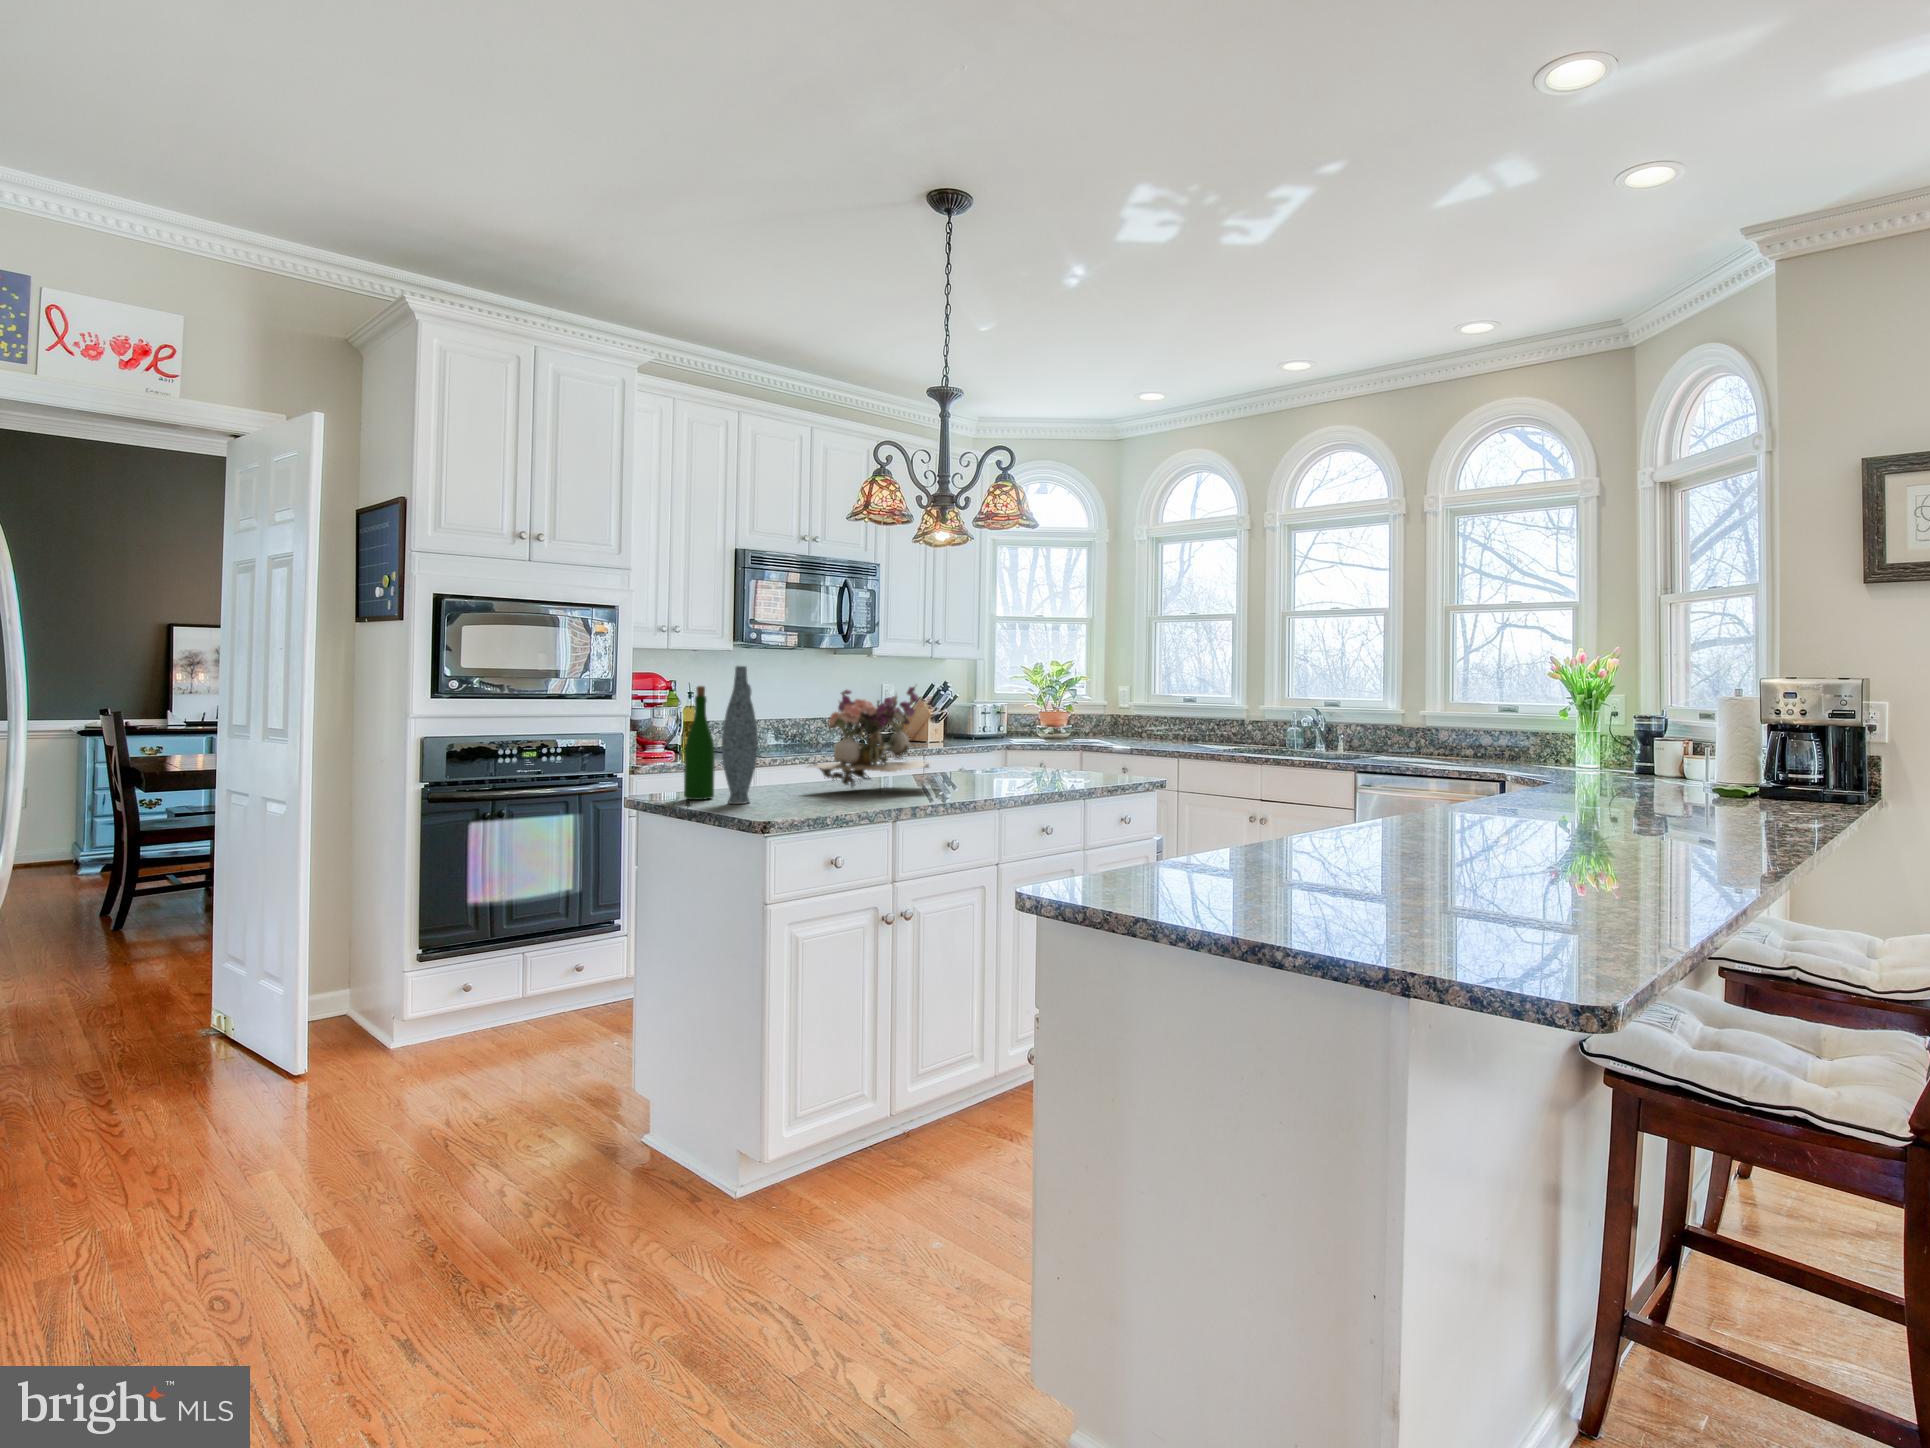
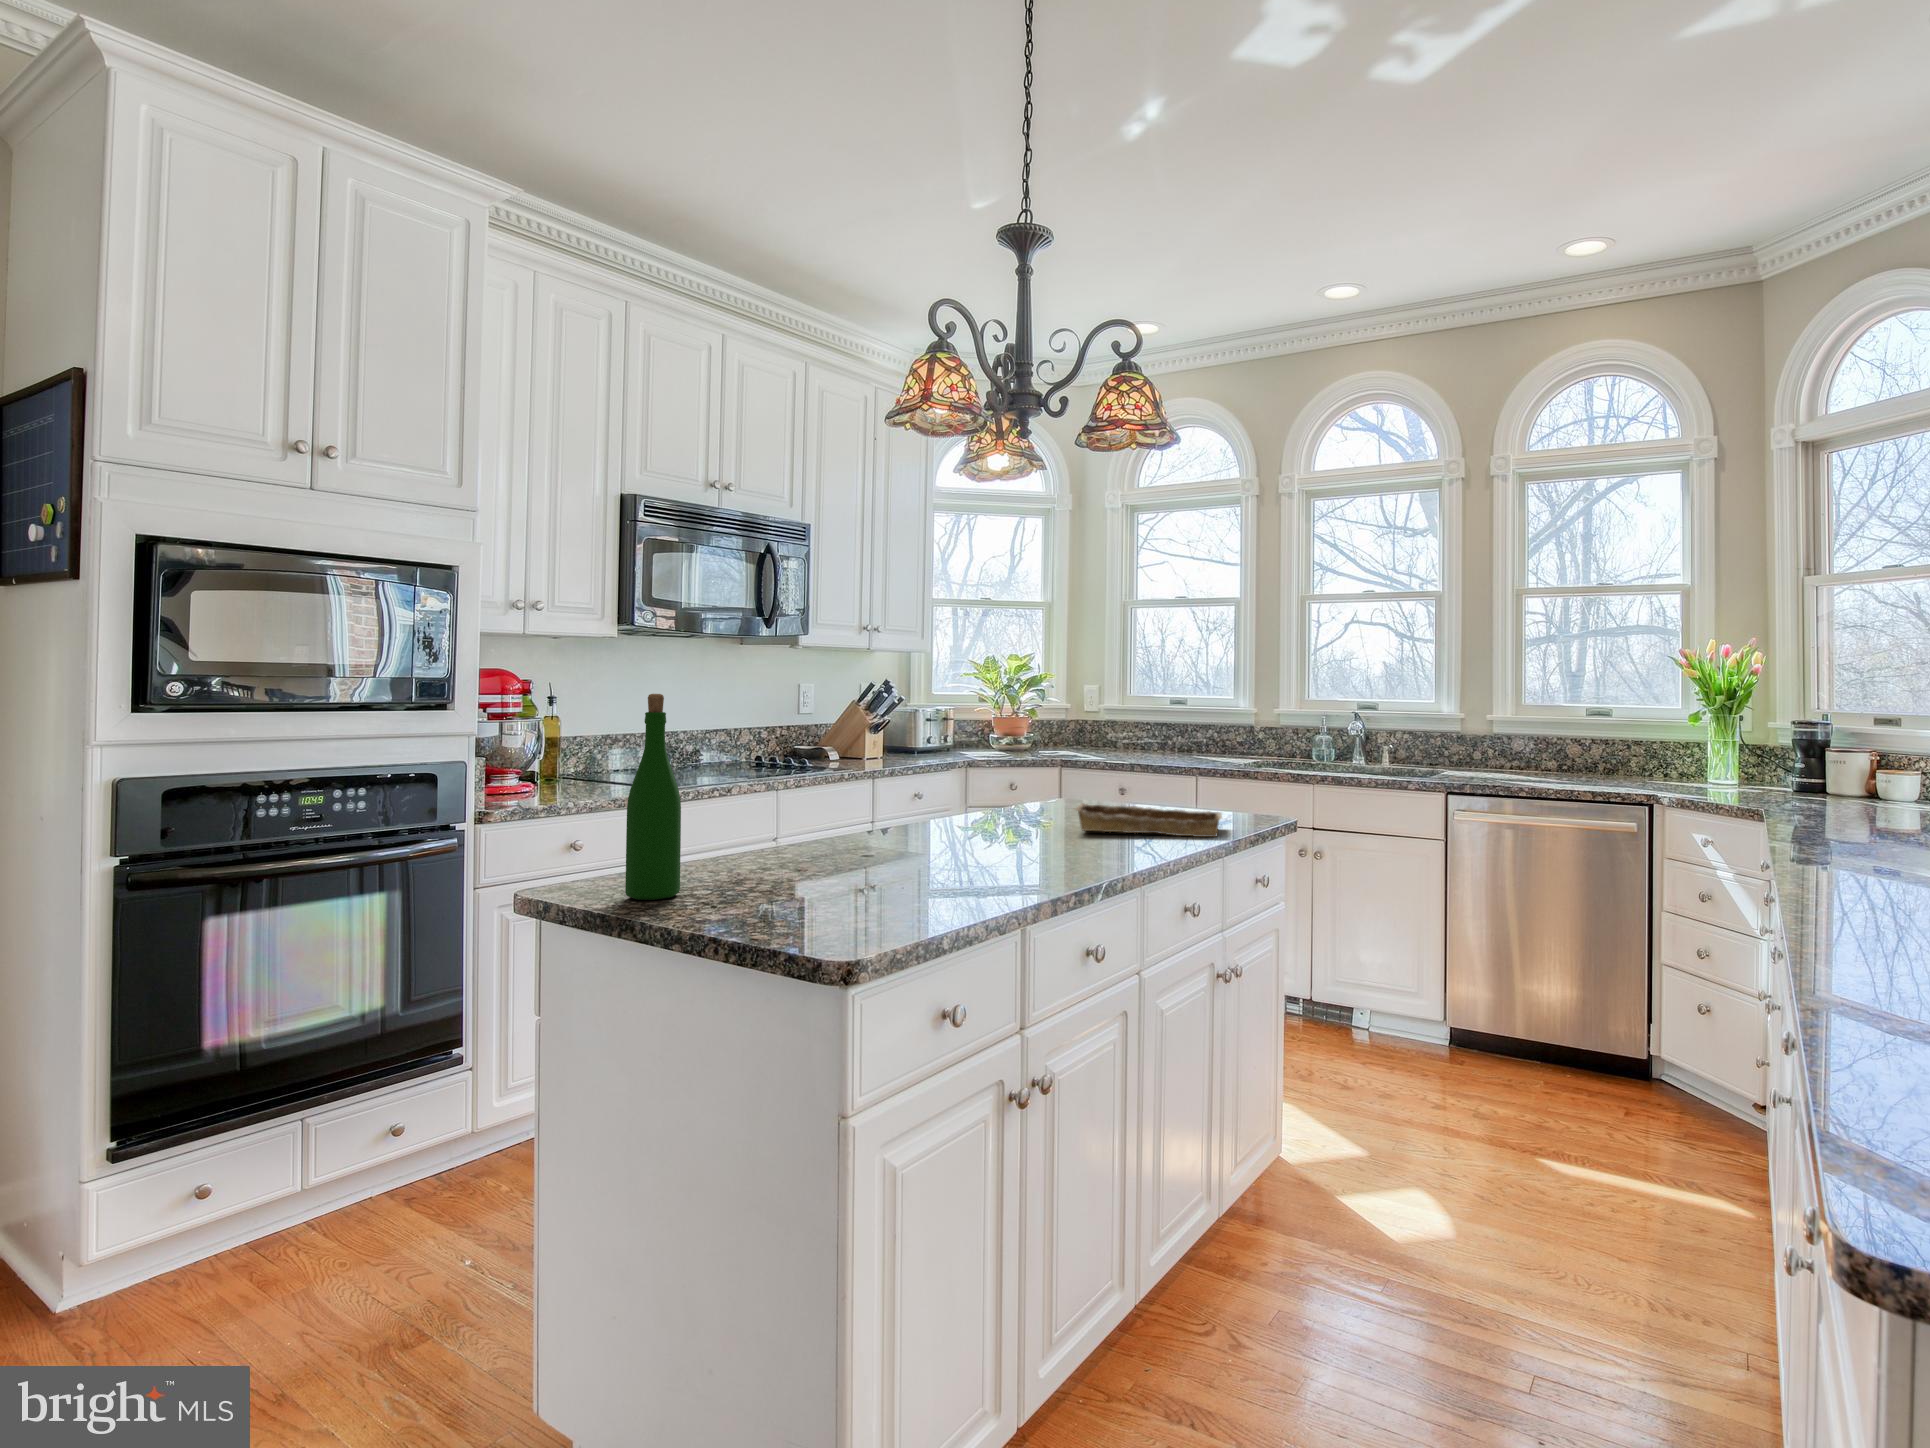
vase: present [722,666,758,804] -> none [707,658,775,913]
flower arrangement: present [807,684,931,788] -> none [825,687,1036,863]
tray: none [986,763,1093,784] -> present [1076,803,1222,837]

